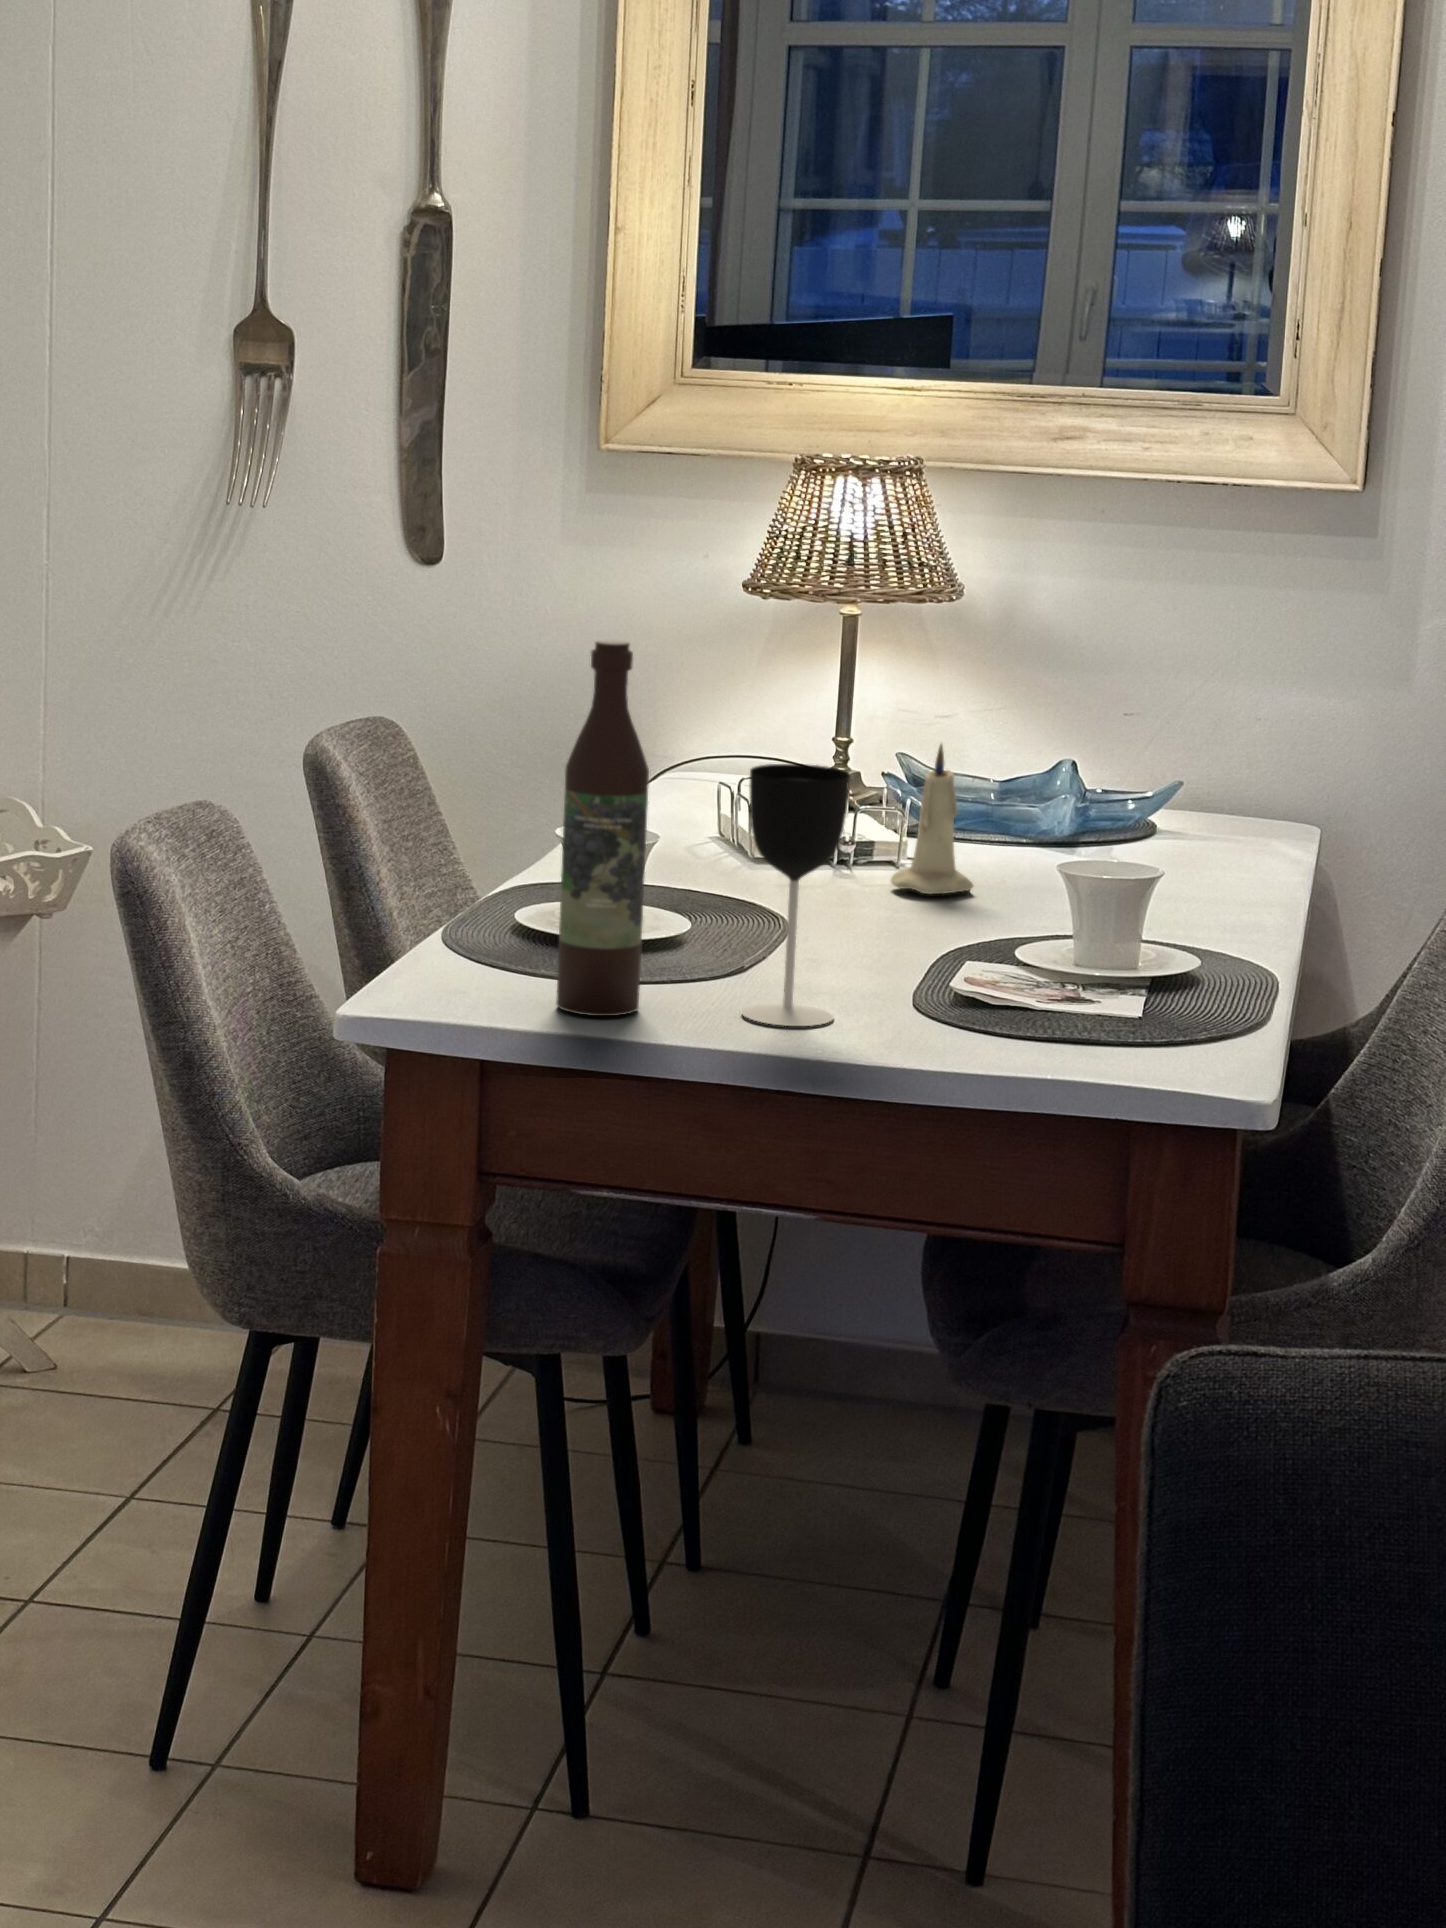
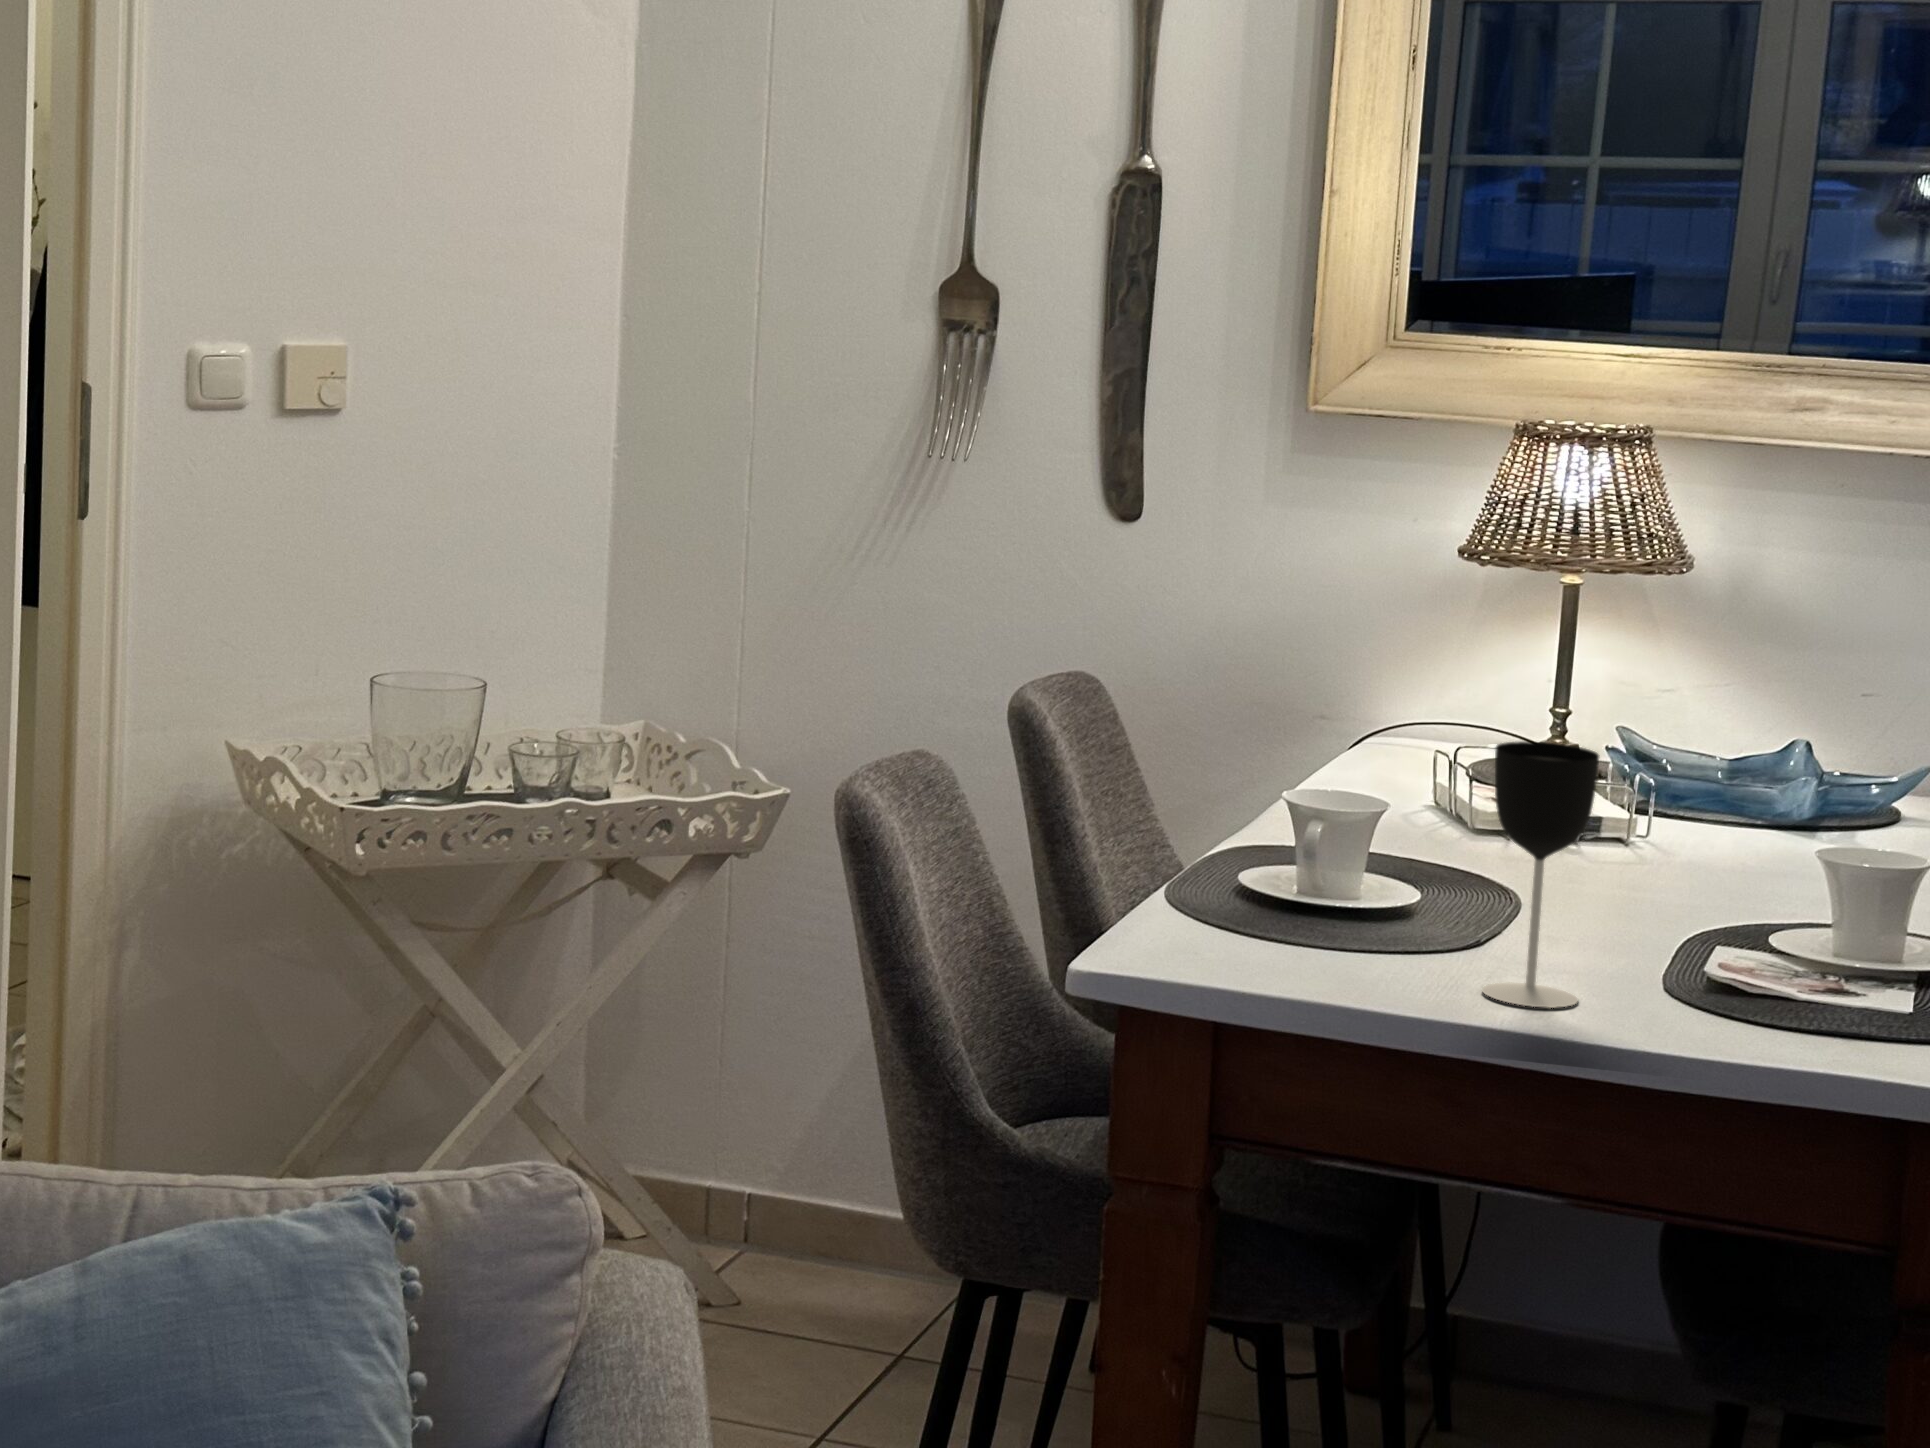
wine bottle: present [556,640,649,1016] -> none [1292,613,1391,988]
candle: present [890,744,973,894] -> none [1622,720,1712,876]

